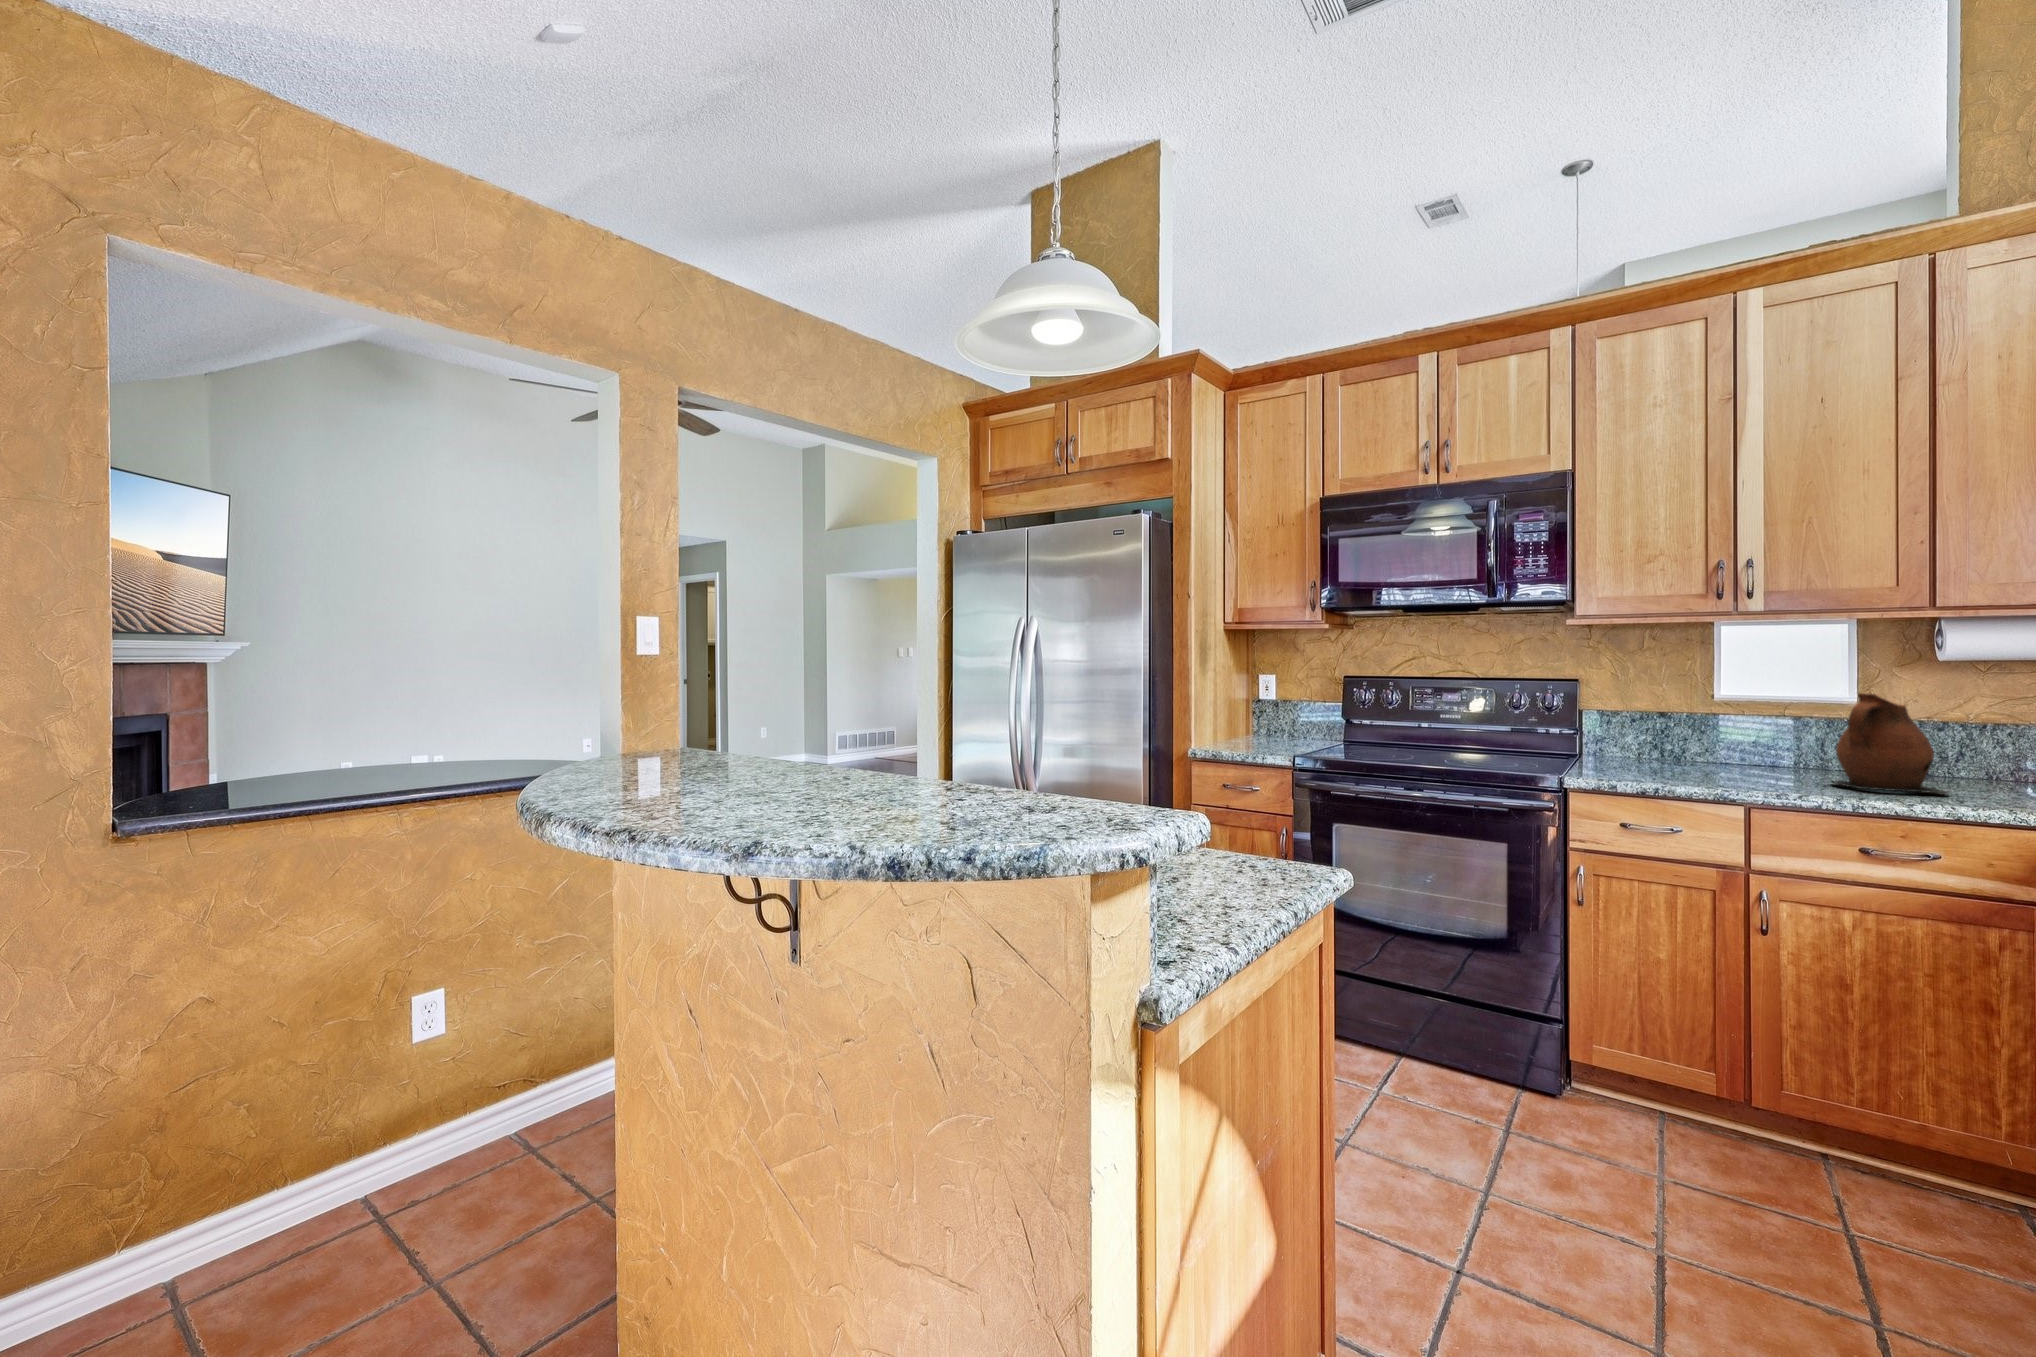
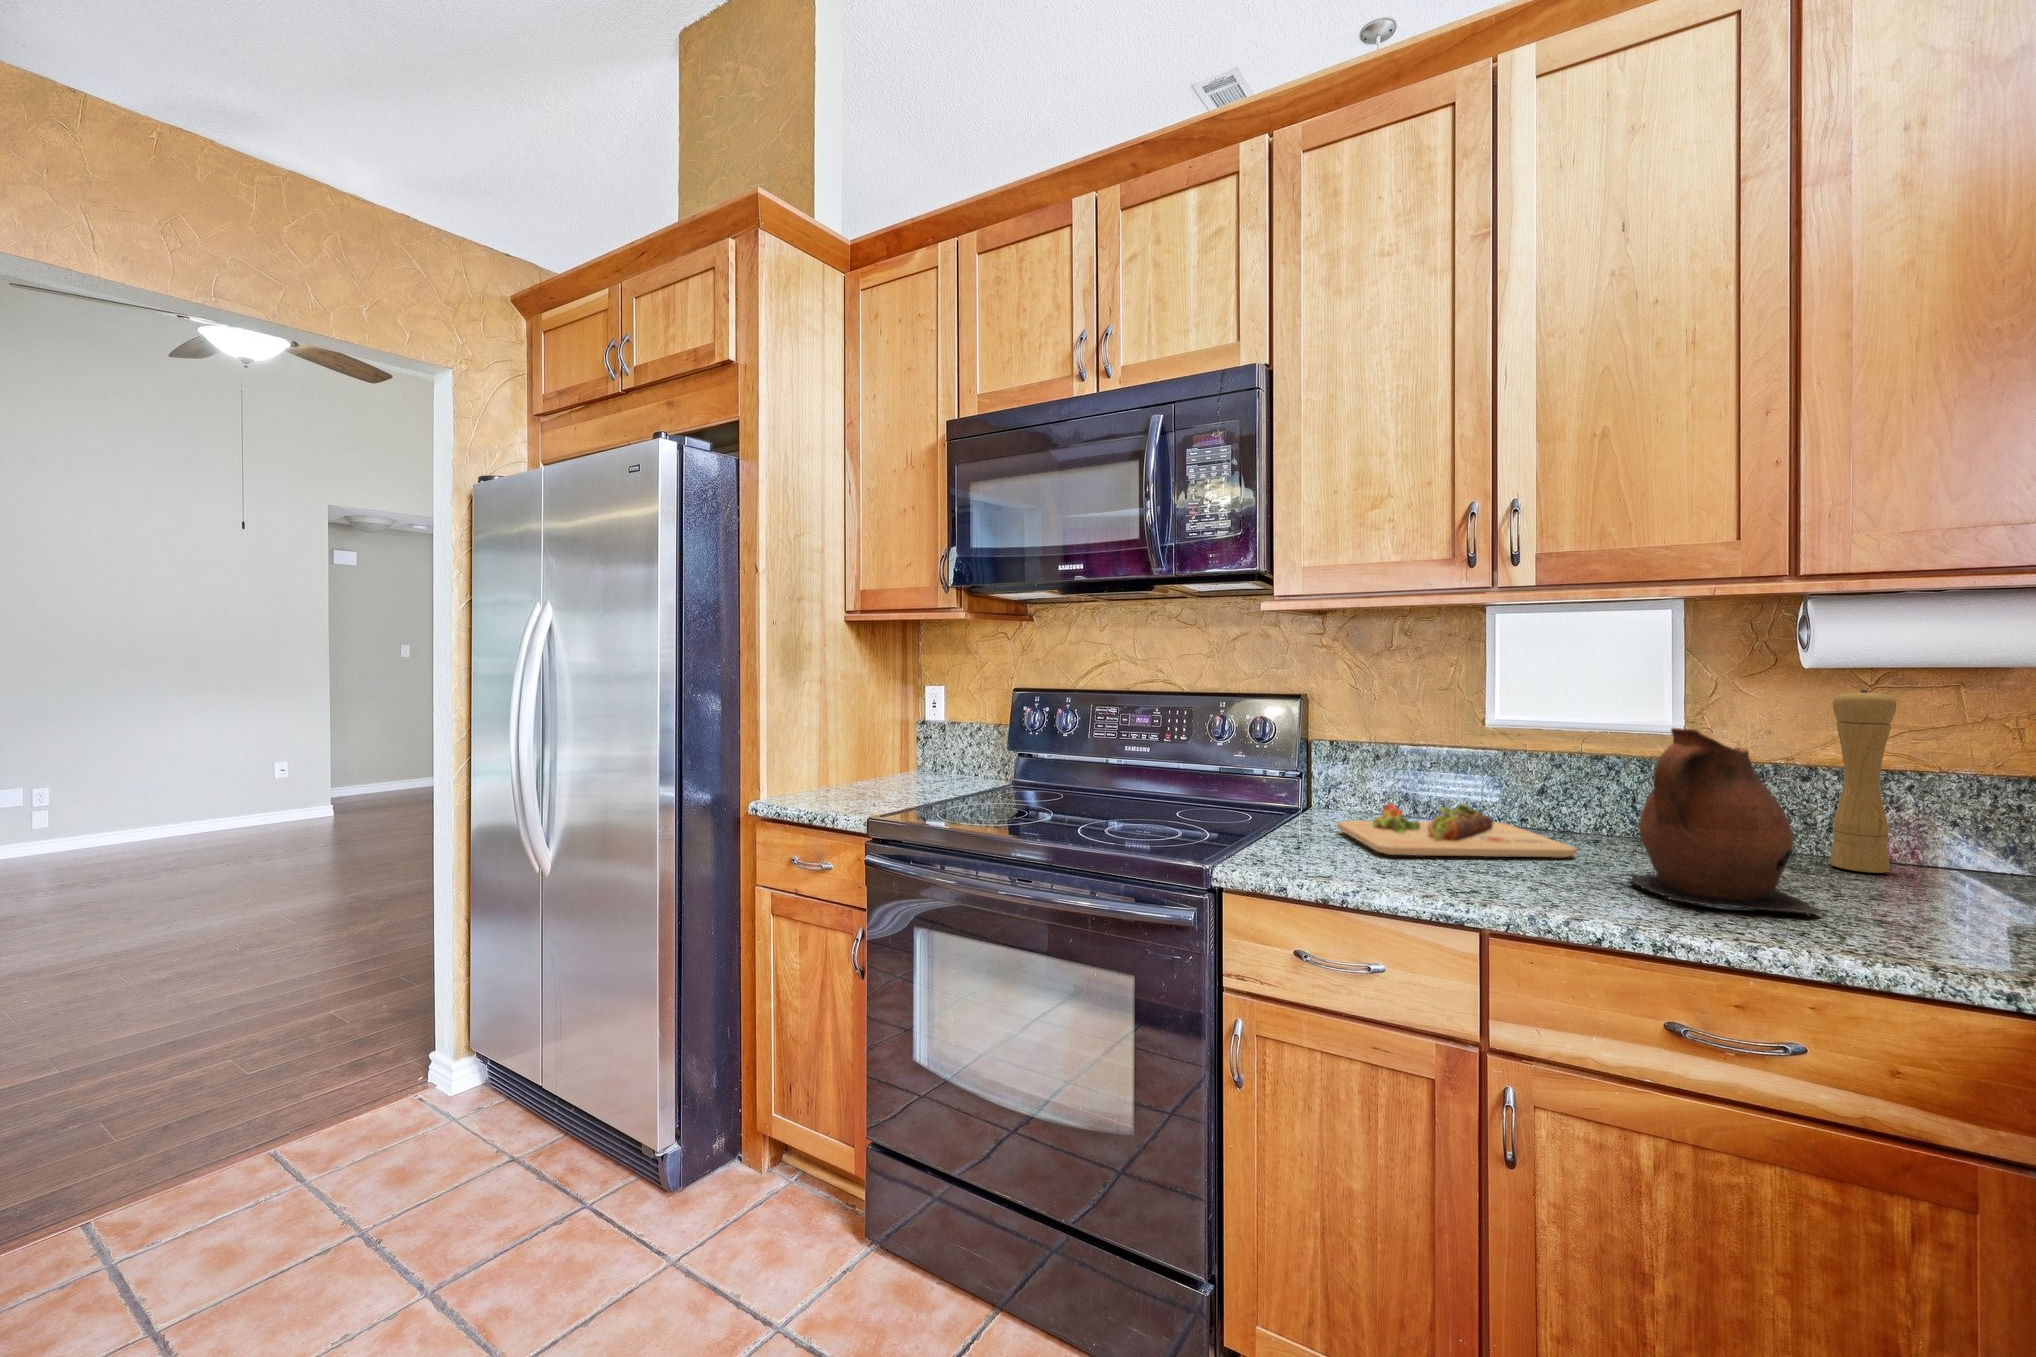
pepper mill: none [1957,673,2000,783] -> present [1830,690,1896,873]
cutting board: none [1617,746,1789,776] -> present [1337,803,1577,858]

